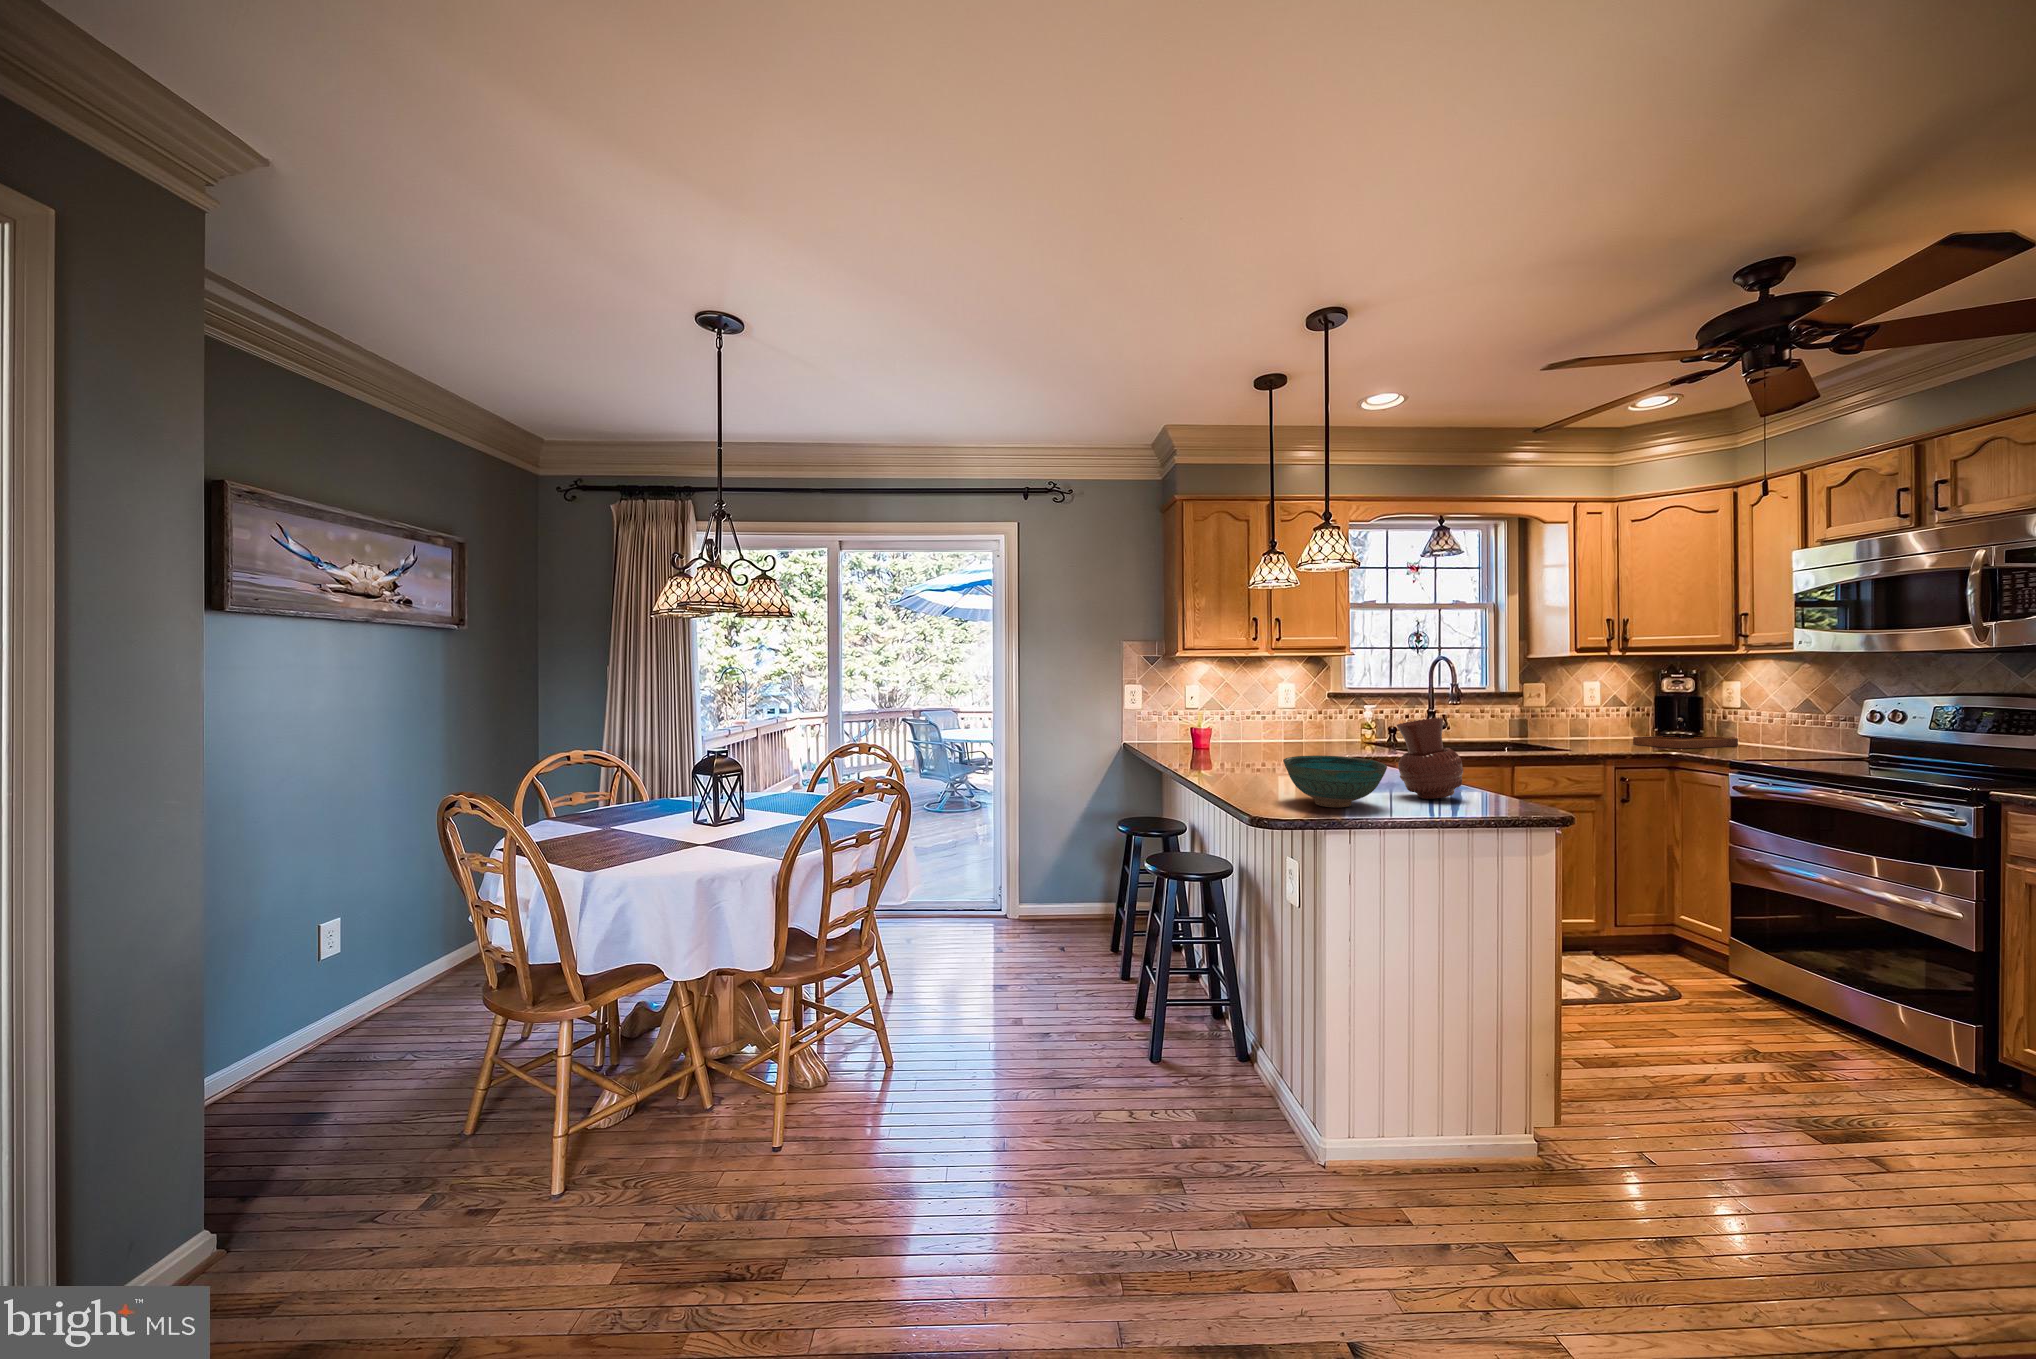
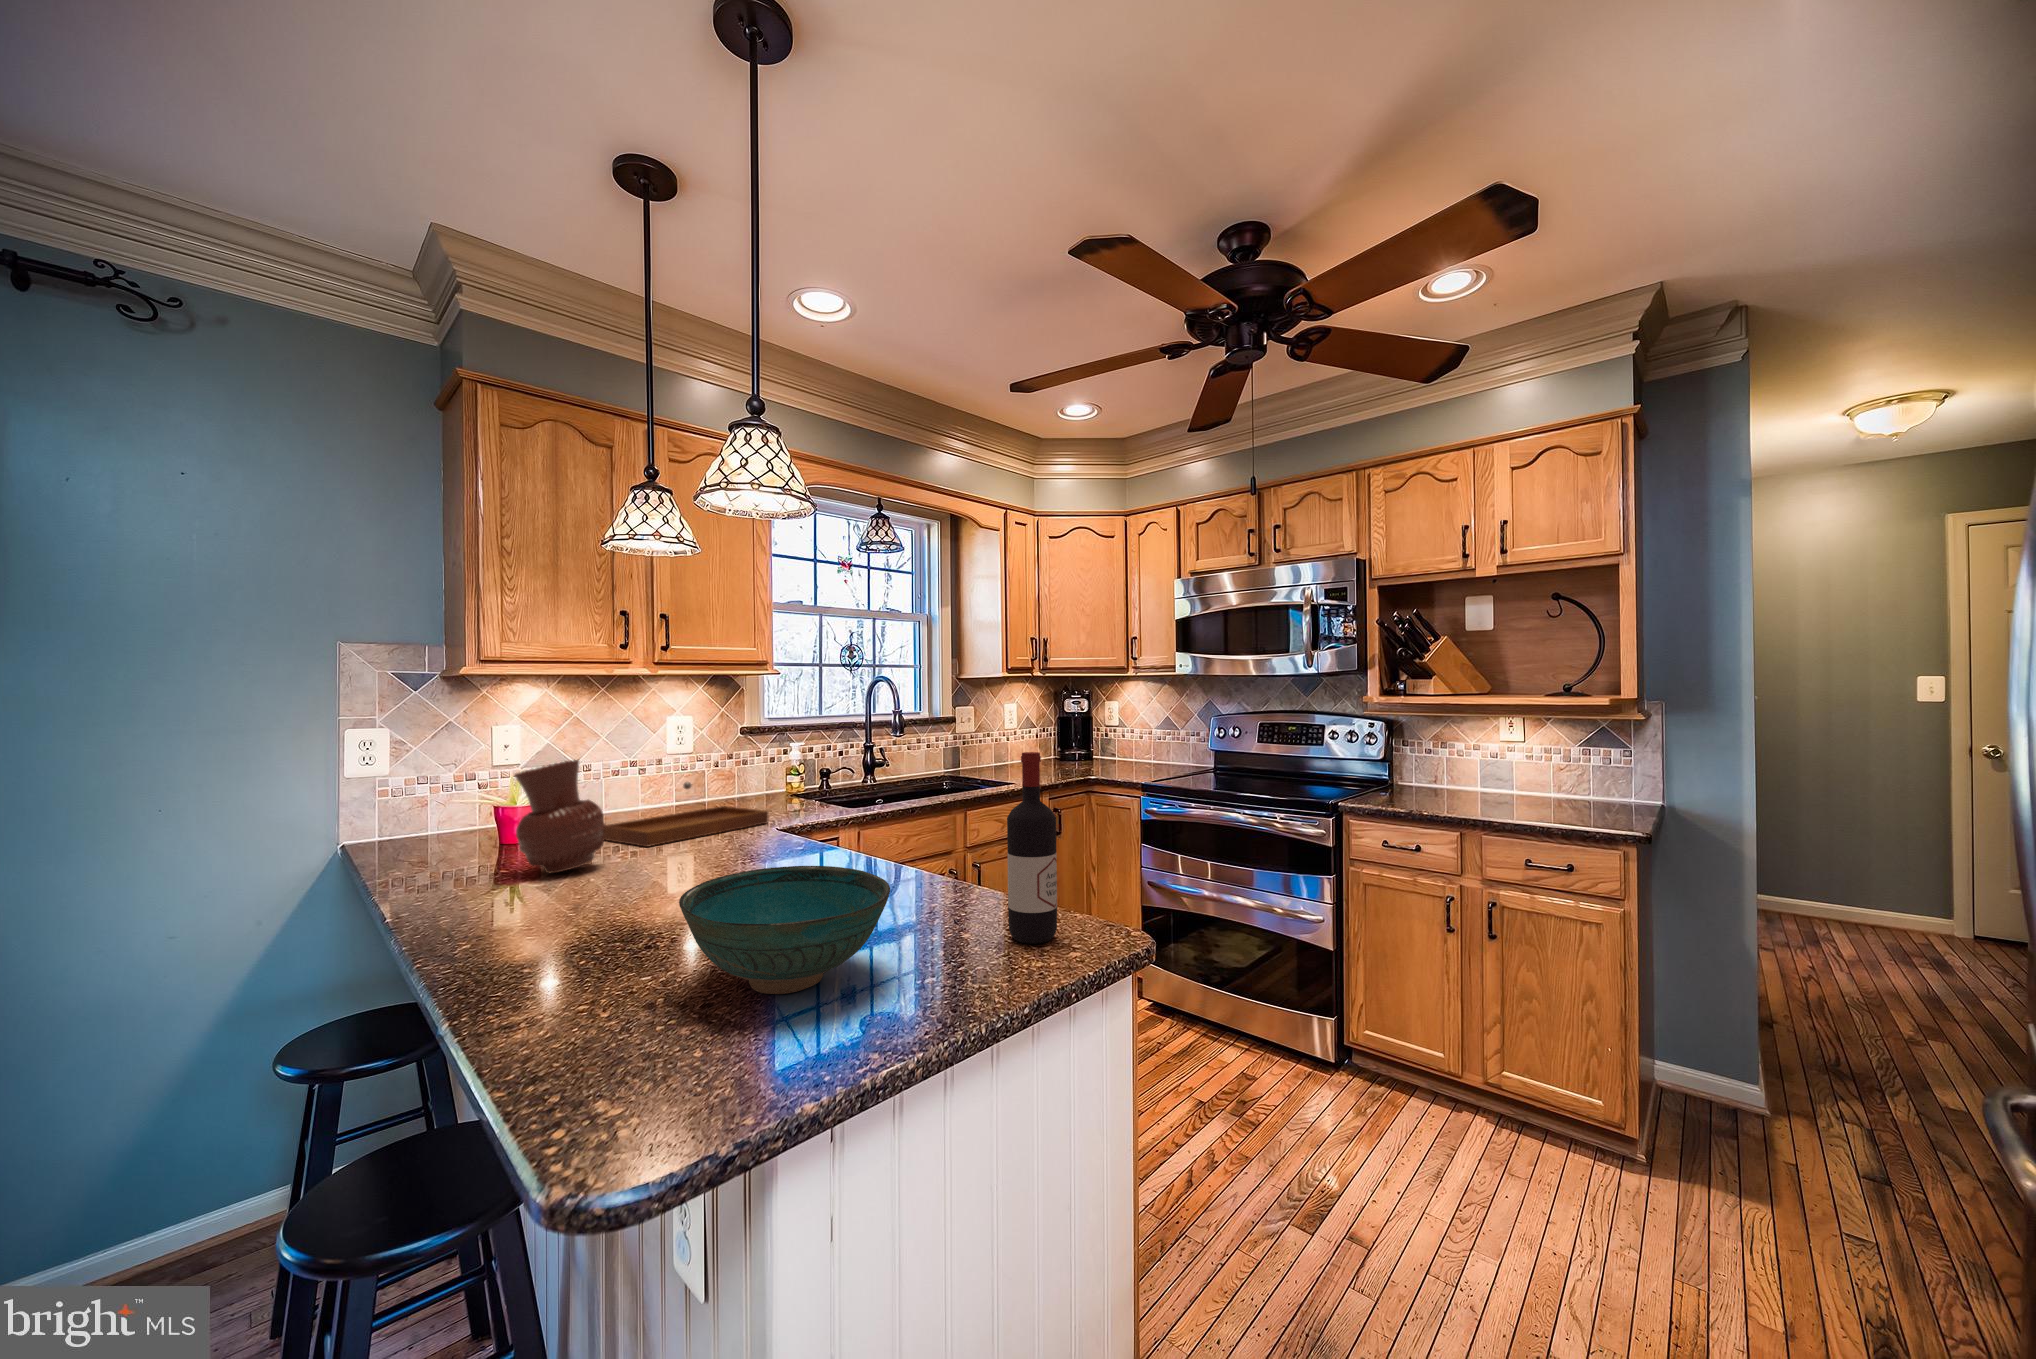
wine bottle: none [1467,705,1502,814] -> present [1007,752,1057,944]
vase: present [1397,718,1464,799] -> present [515,759,606,873]
tray: present [1633,718,1738,748] -> present [604,782,768,847]

